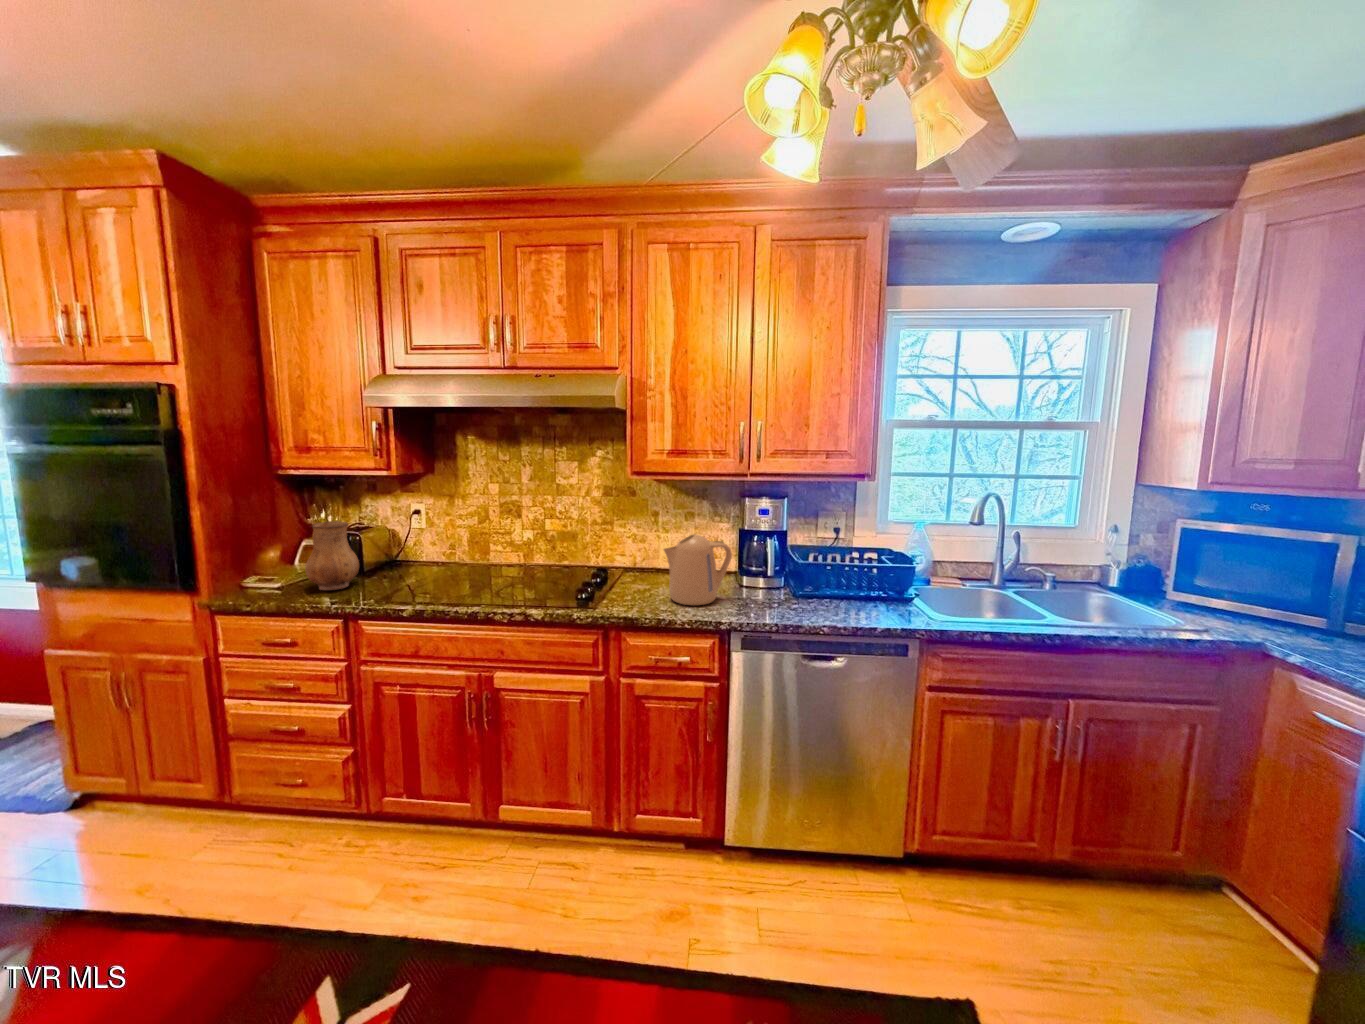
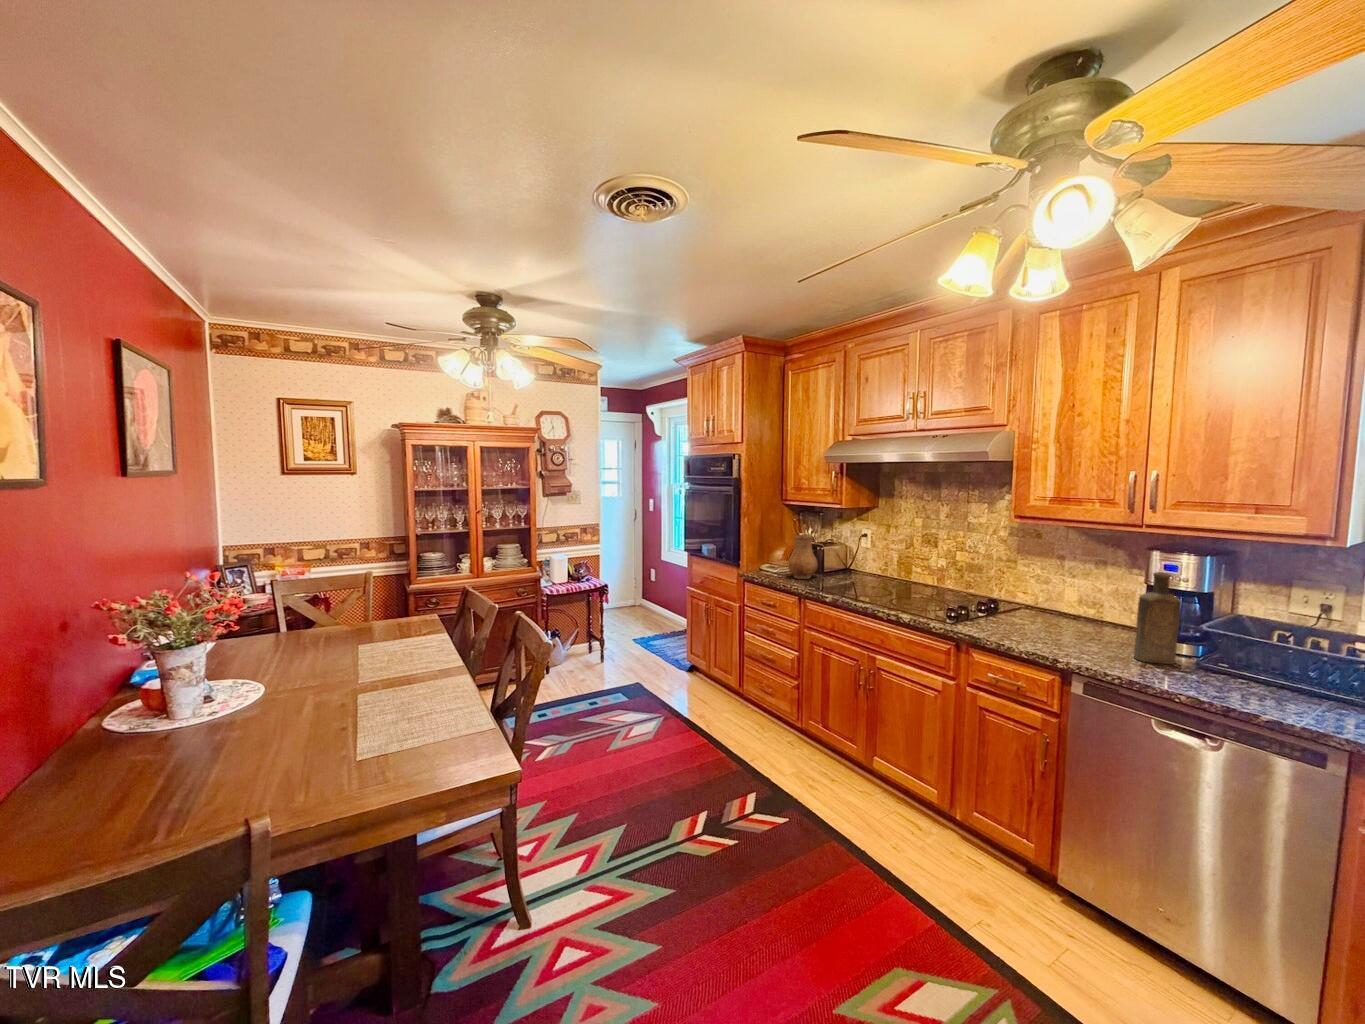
bottle: none [749,517,785,602] -> present [1134,572,1181,664]
kettle: present [664,534,732,605] -> none [1026,578,1105,647]

